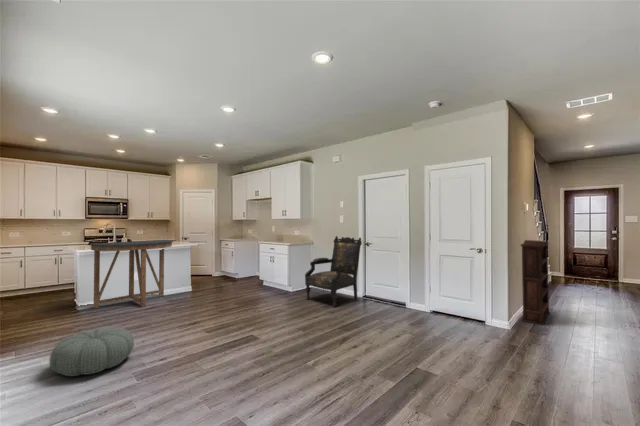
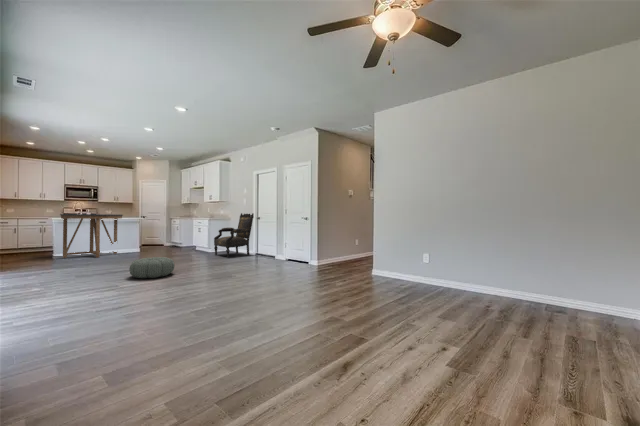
bookshelf: present [521,240,550,325] -> none [335,213,362,264]
pouf: present [49,327,134,376] -> present [129,257,175,278]

